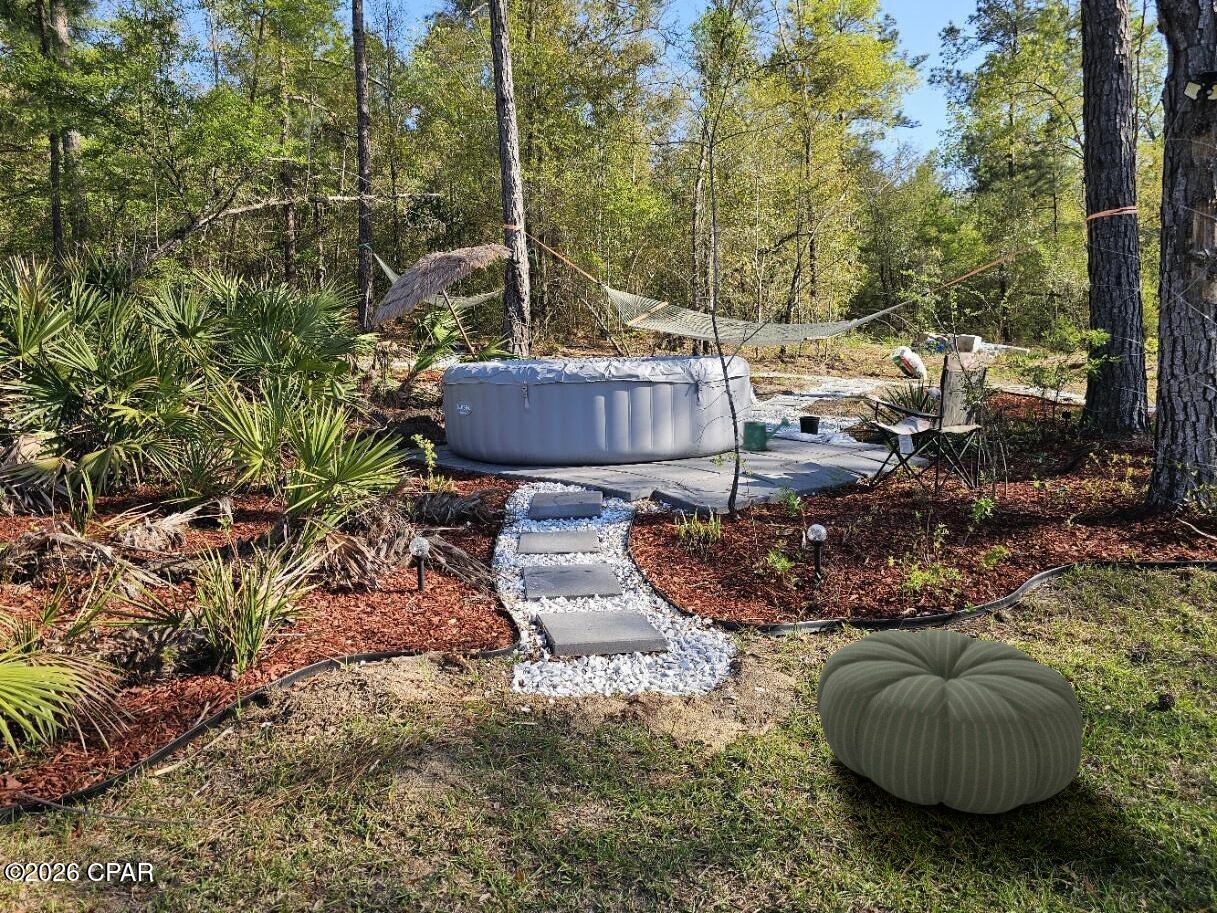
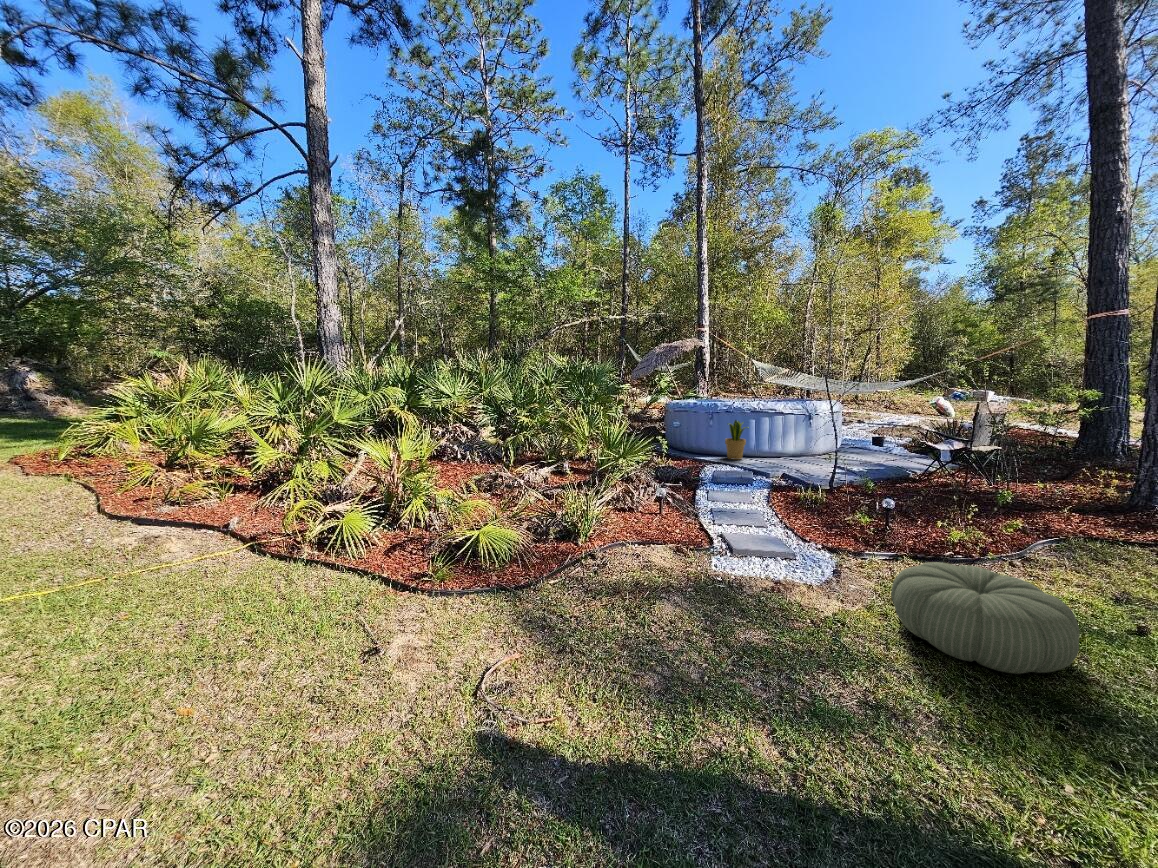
potted plant: none [563,393,604,470] -> present [725,420,746,460]
watering can: present [740,416,789,451] -> none [825,435,860,455]

